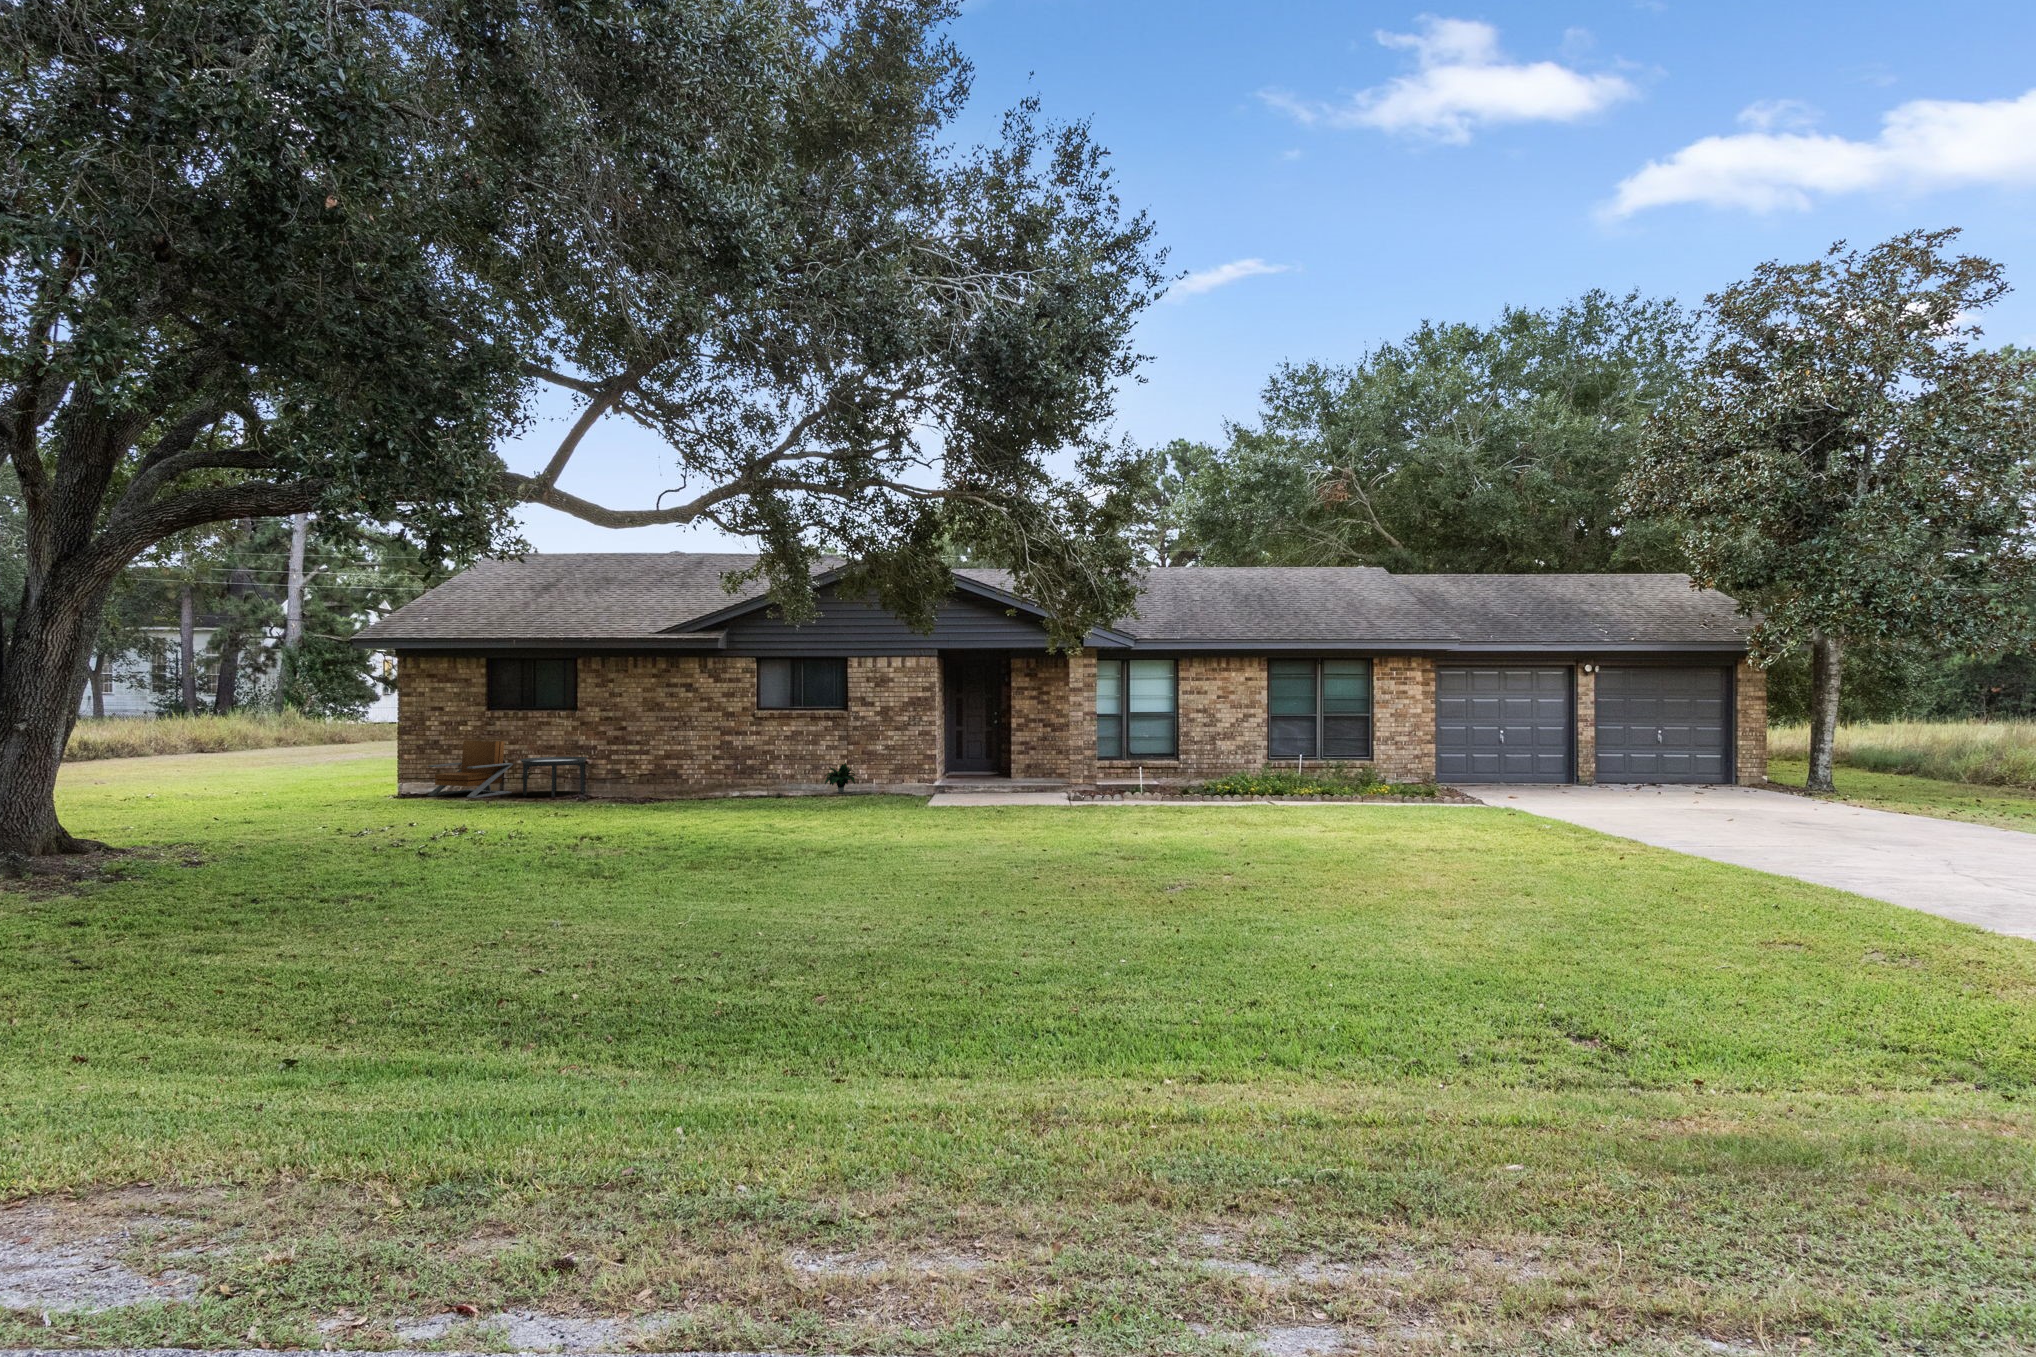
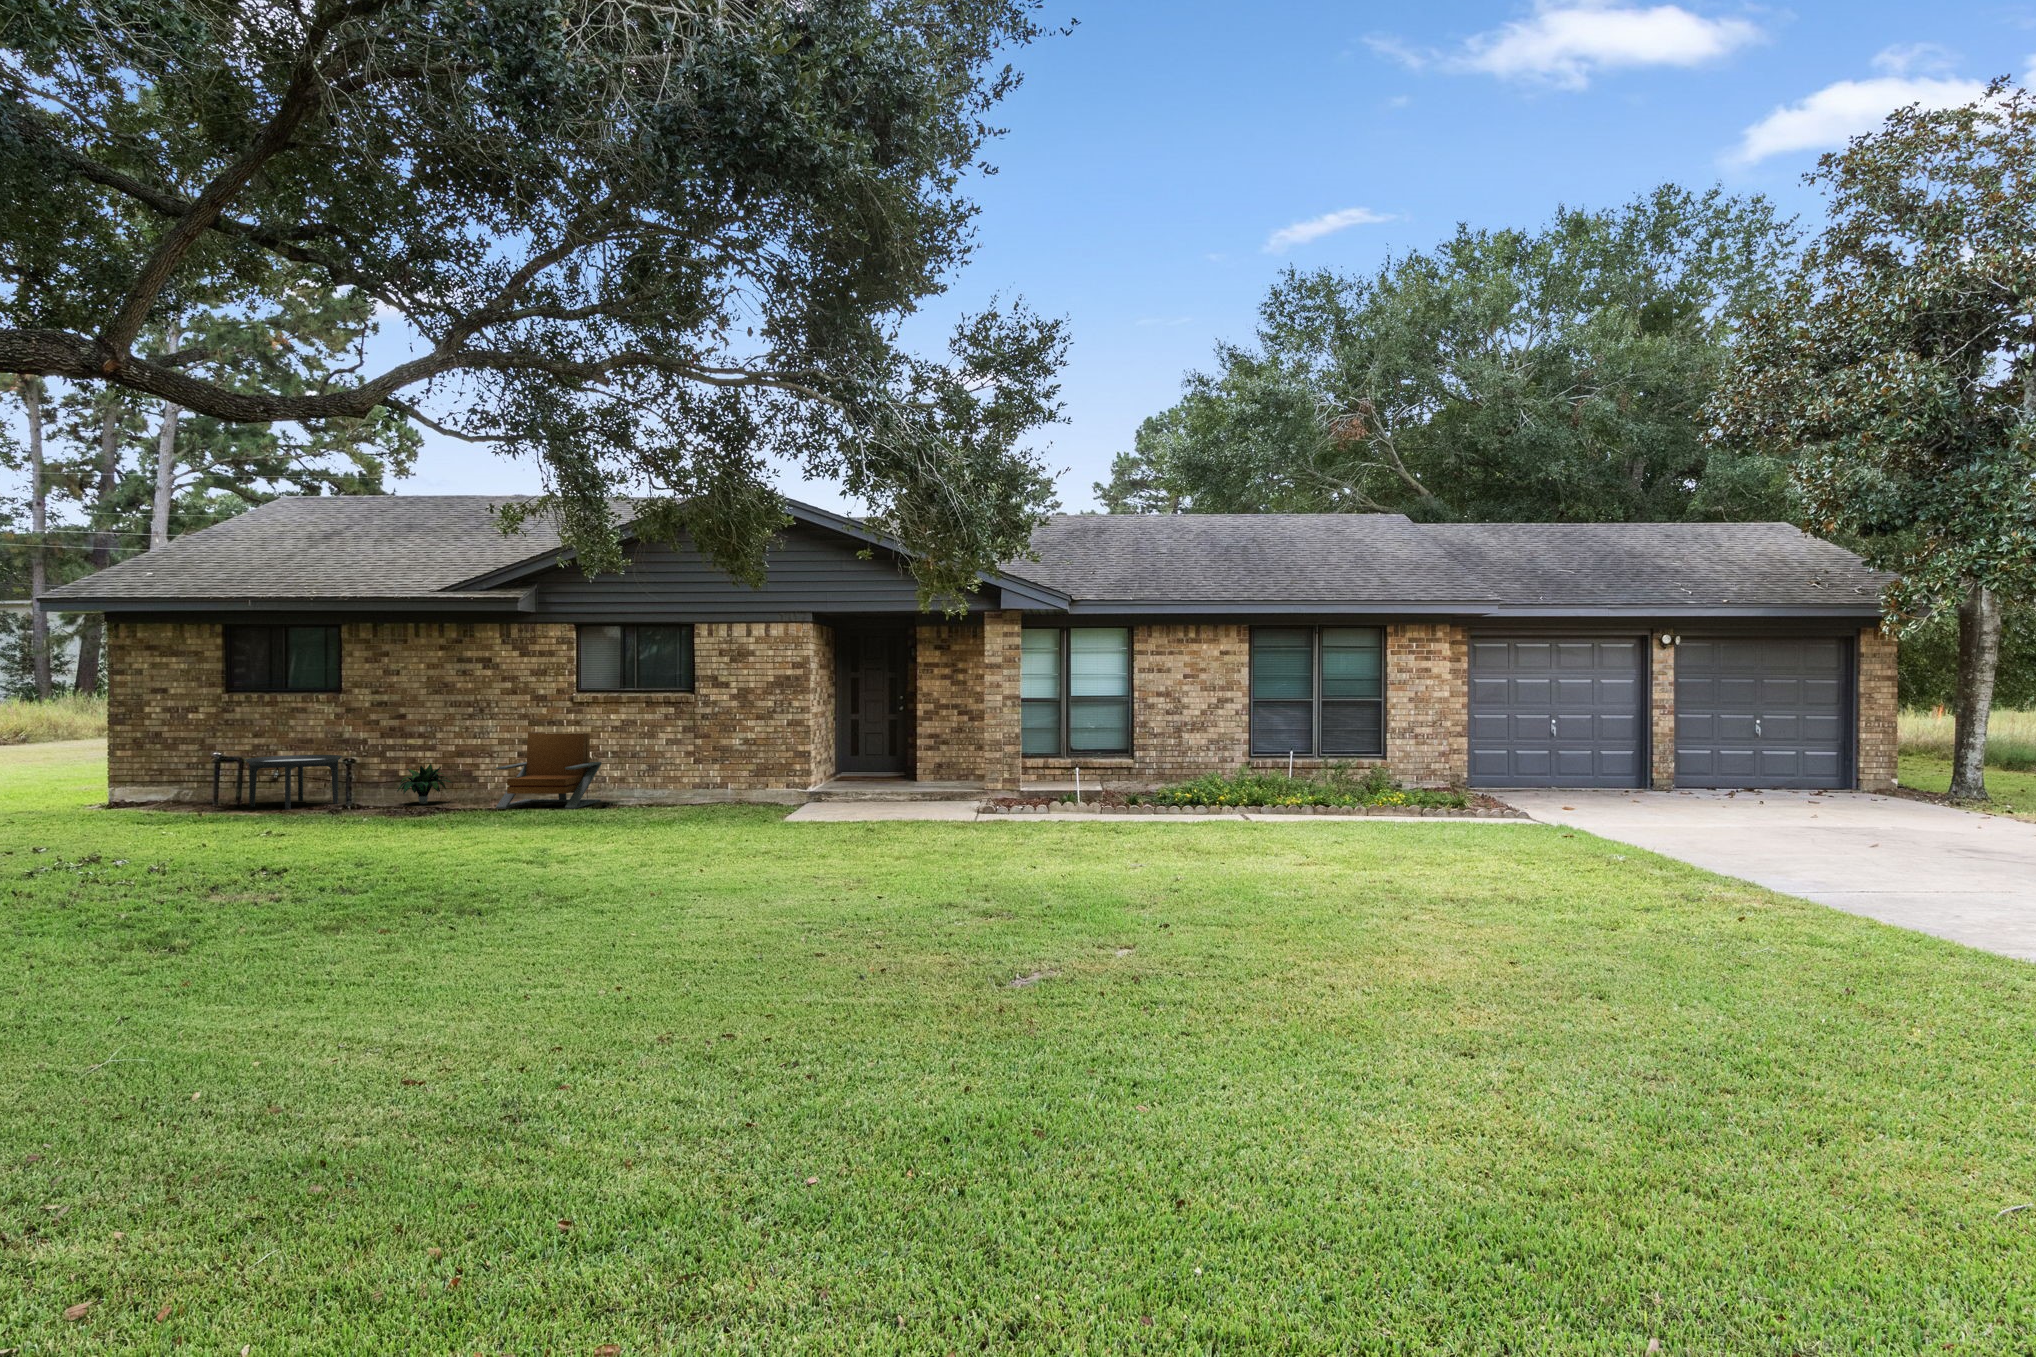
lounge chair: present [428,741,513,798] -> present [496,733,602,809]
potted plant: present [825,763,859,793] -> present [397,763,453,804]

